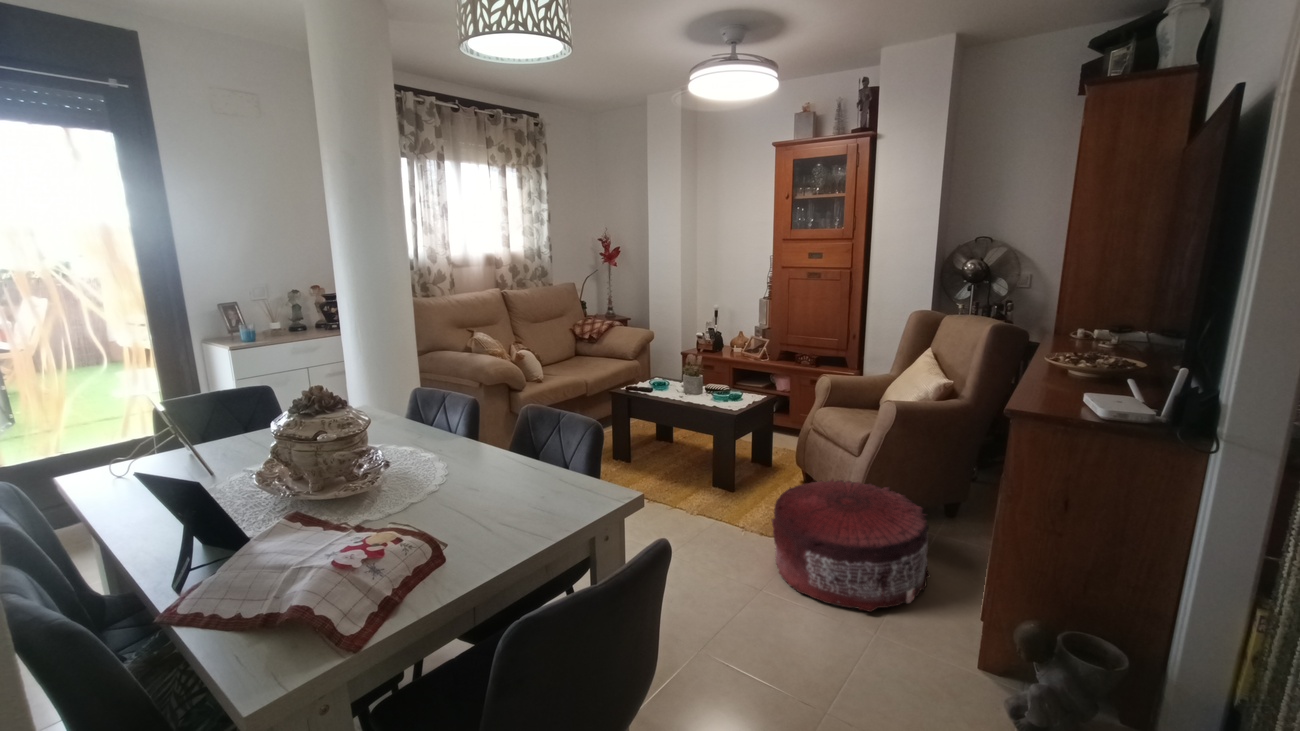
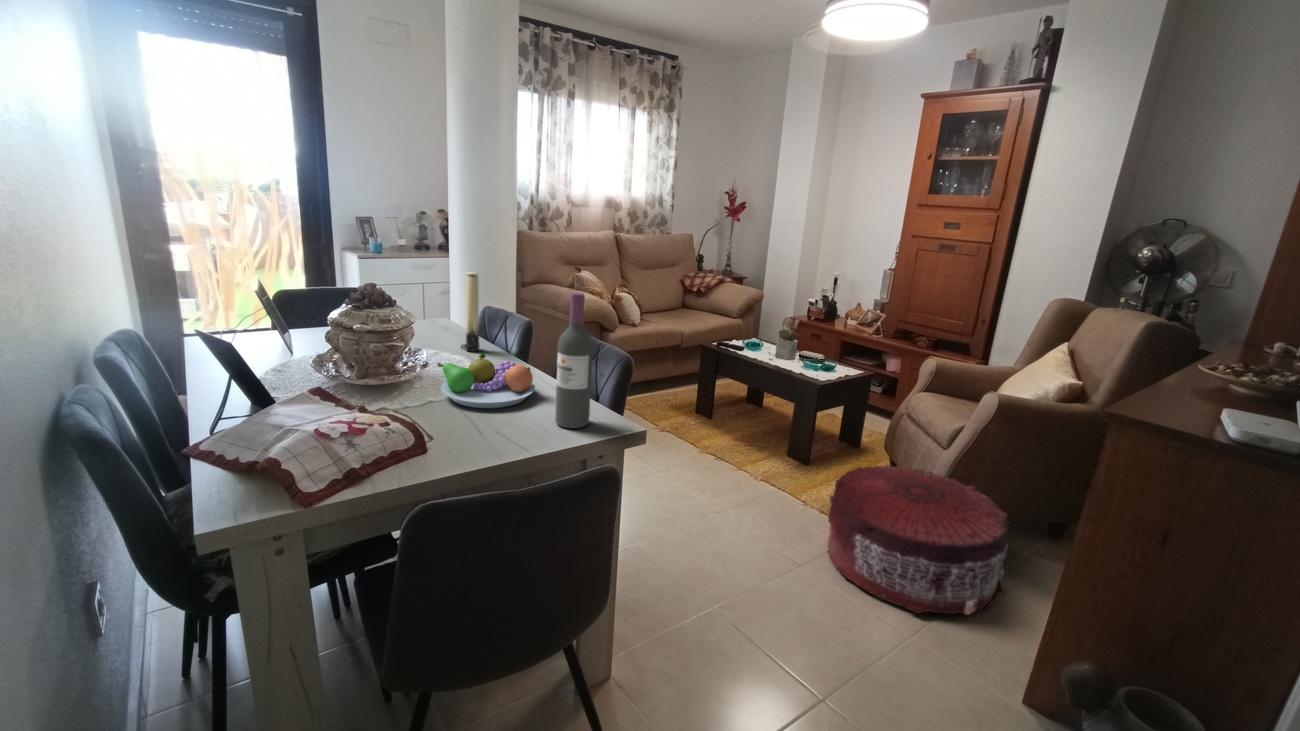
candle: none [404,360,425,442] -> present [461,272,480,352]
wine bottle: none [547,376,583,508] -> present [555,292,593,428]
fruit bowl: none [408,444,514,503] -> present [437,352,535,408]

